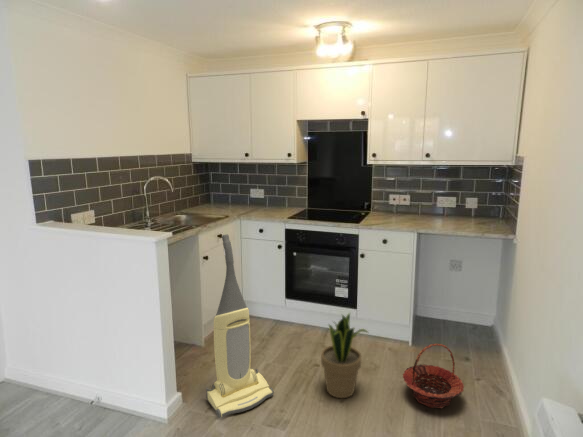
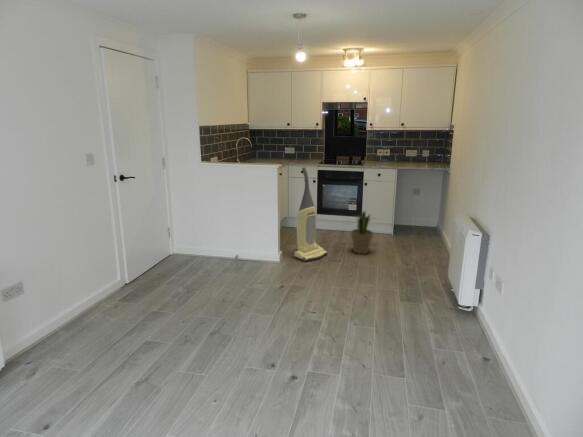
basket: present [403,344,464,408] -> none [393,223,424,254]

